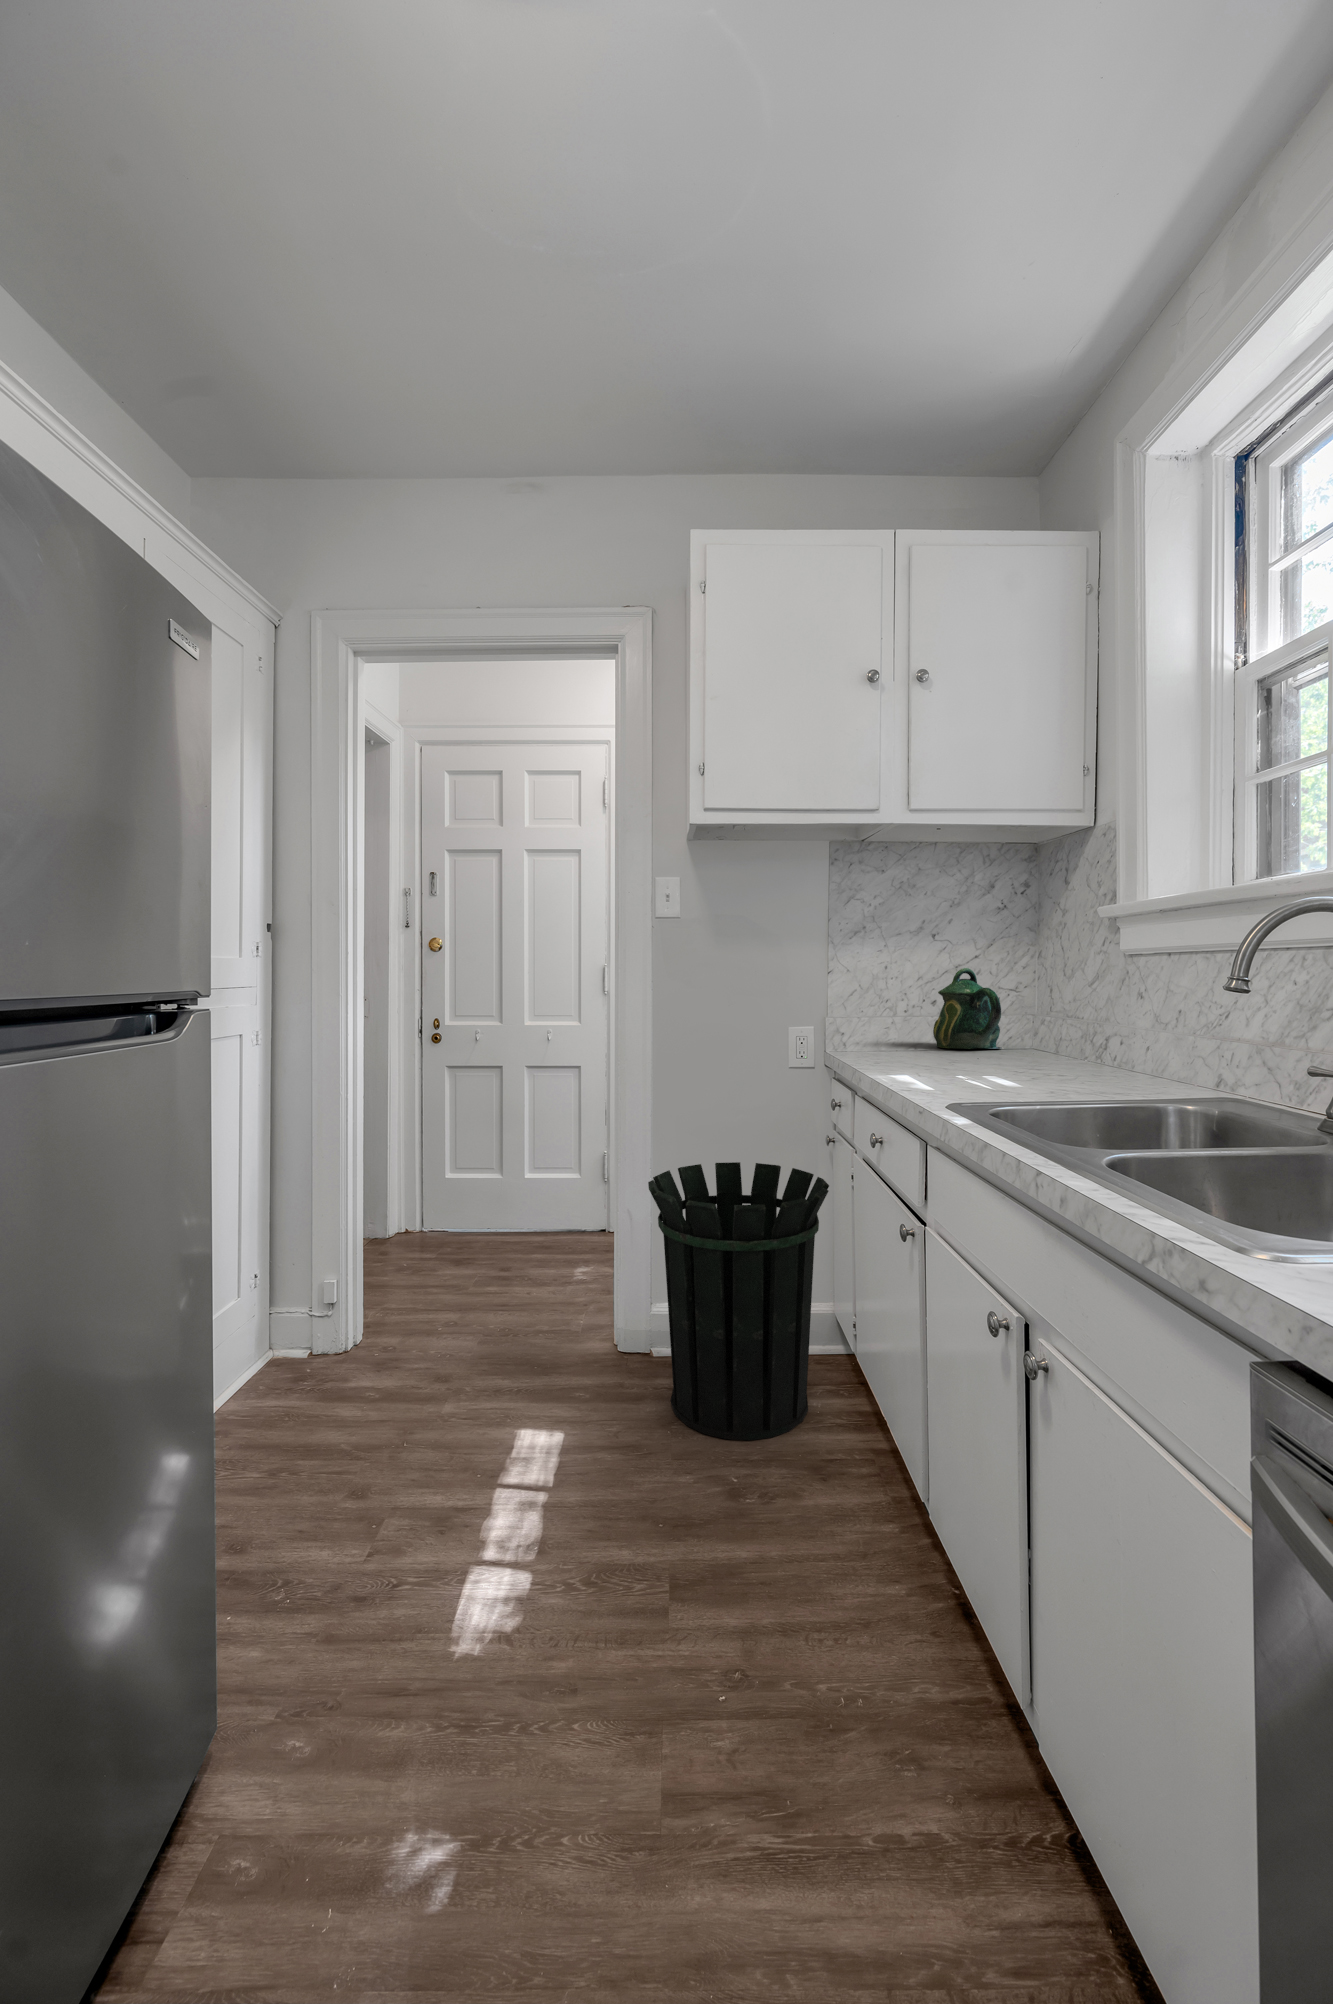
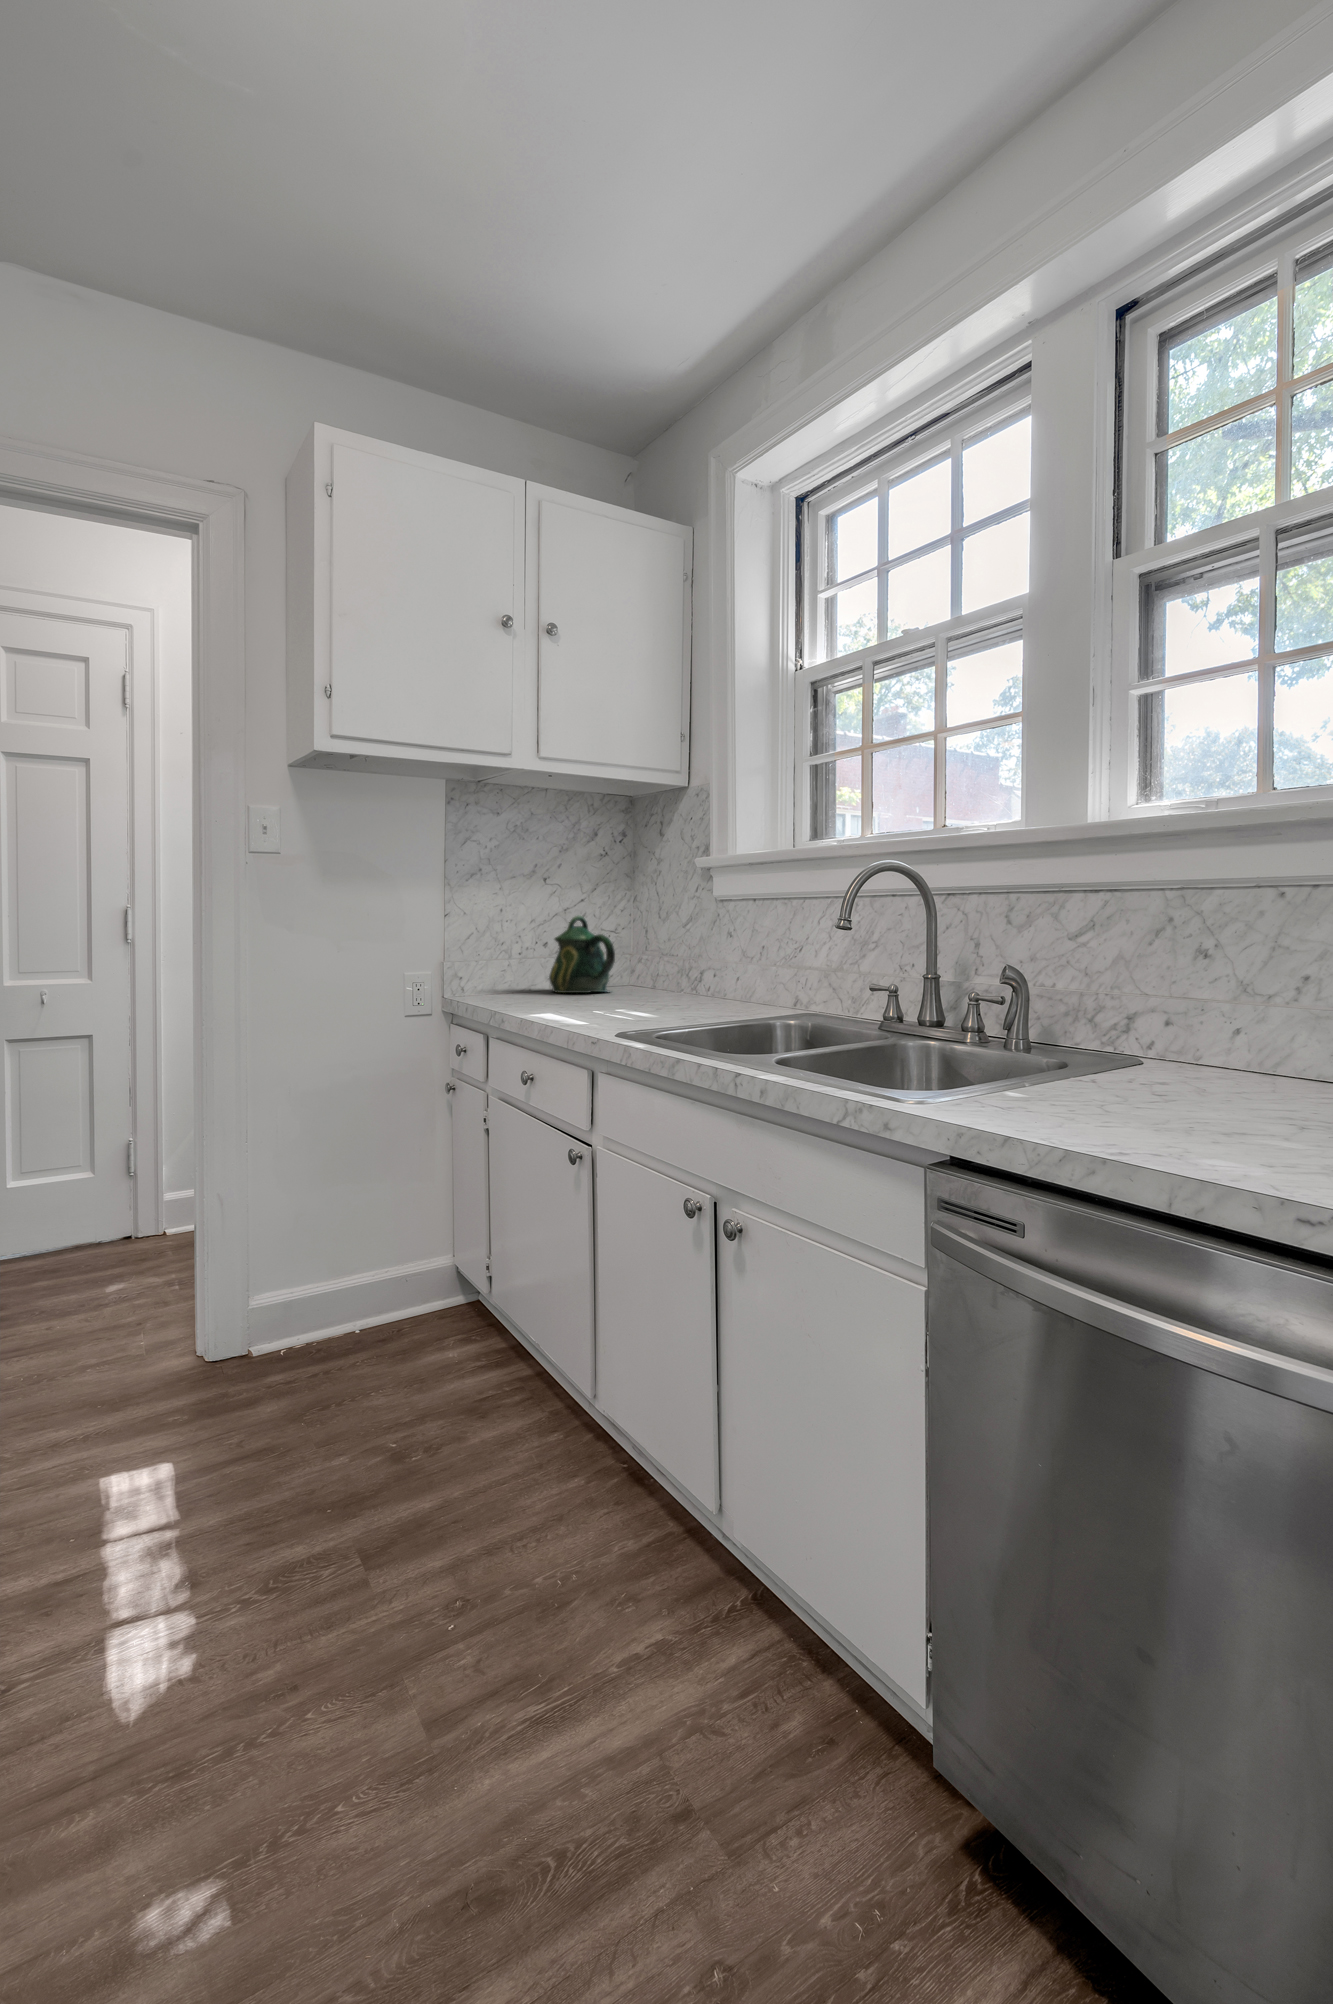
waste bin: present [648,1162,829,1440] -> none [263,1123,467,1409]

